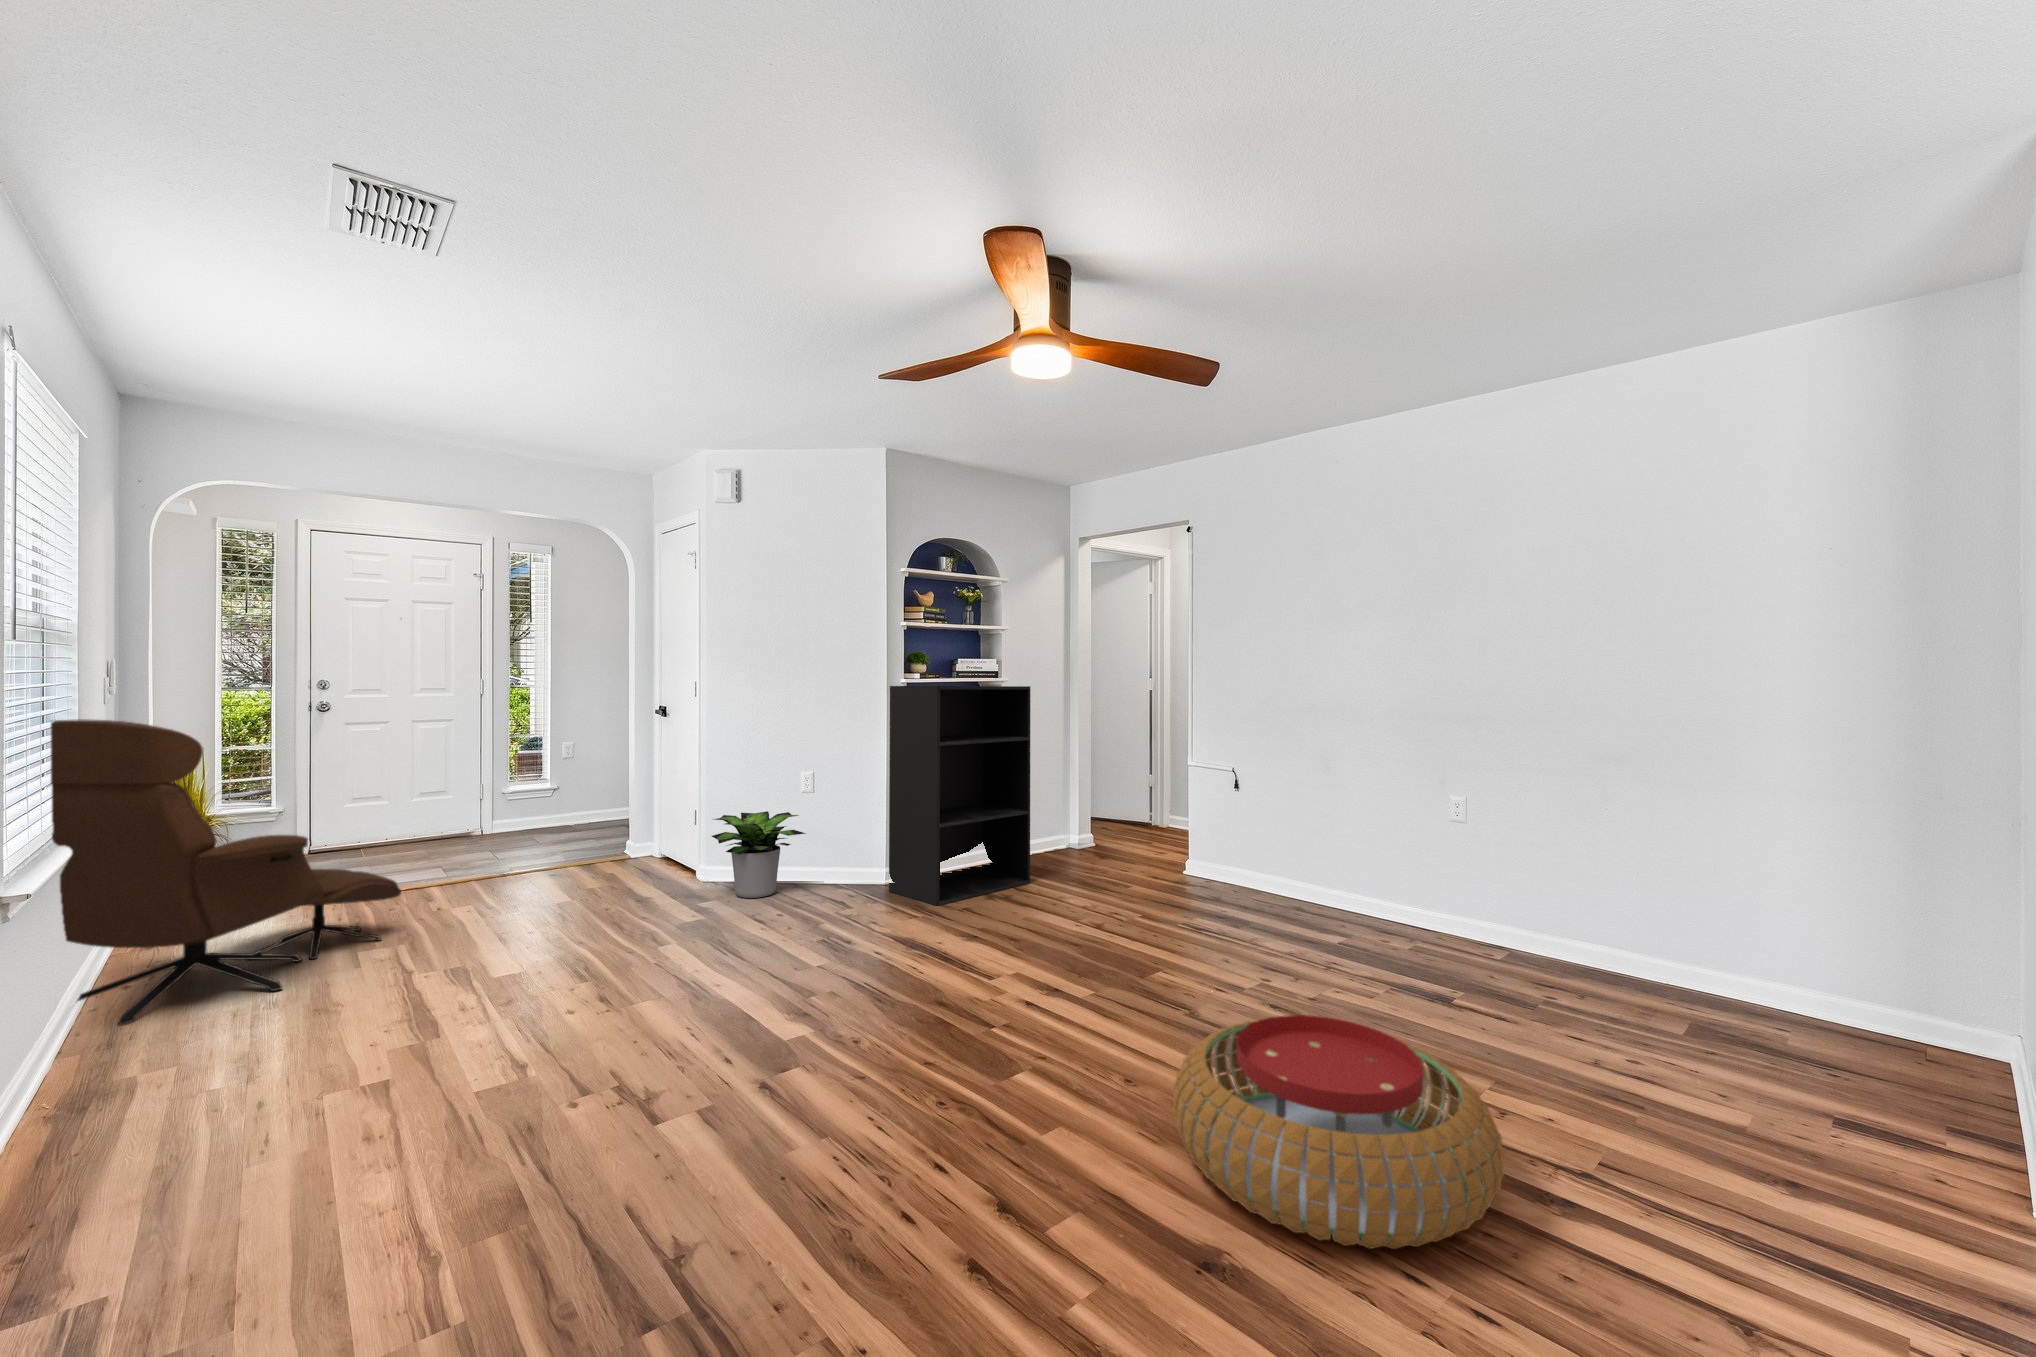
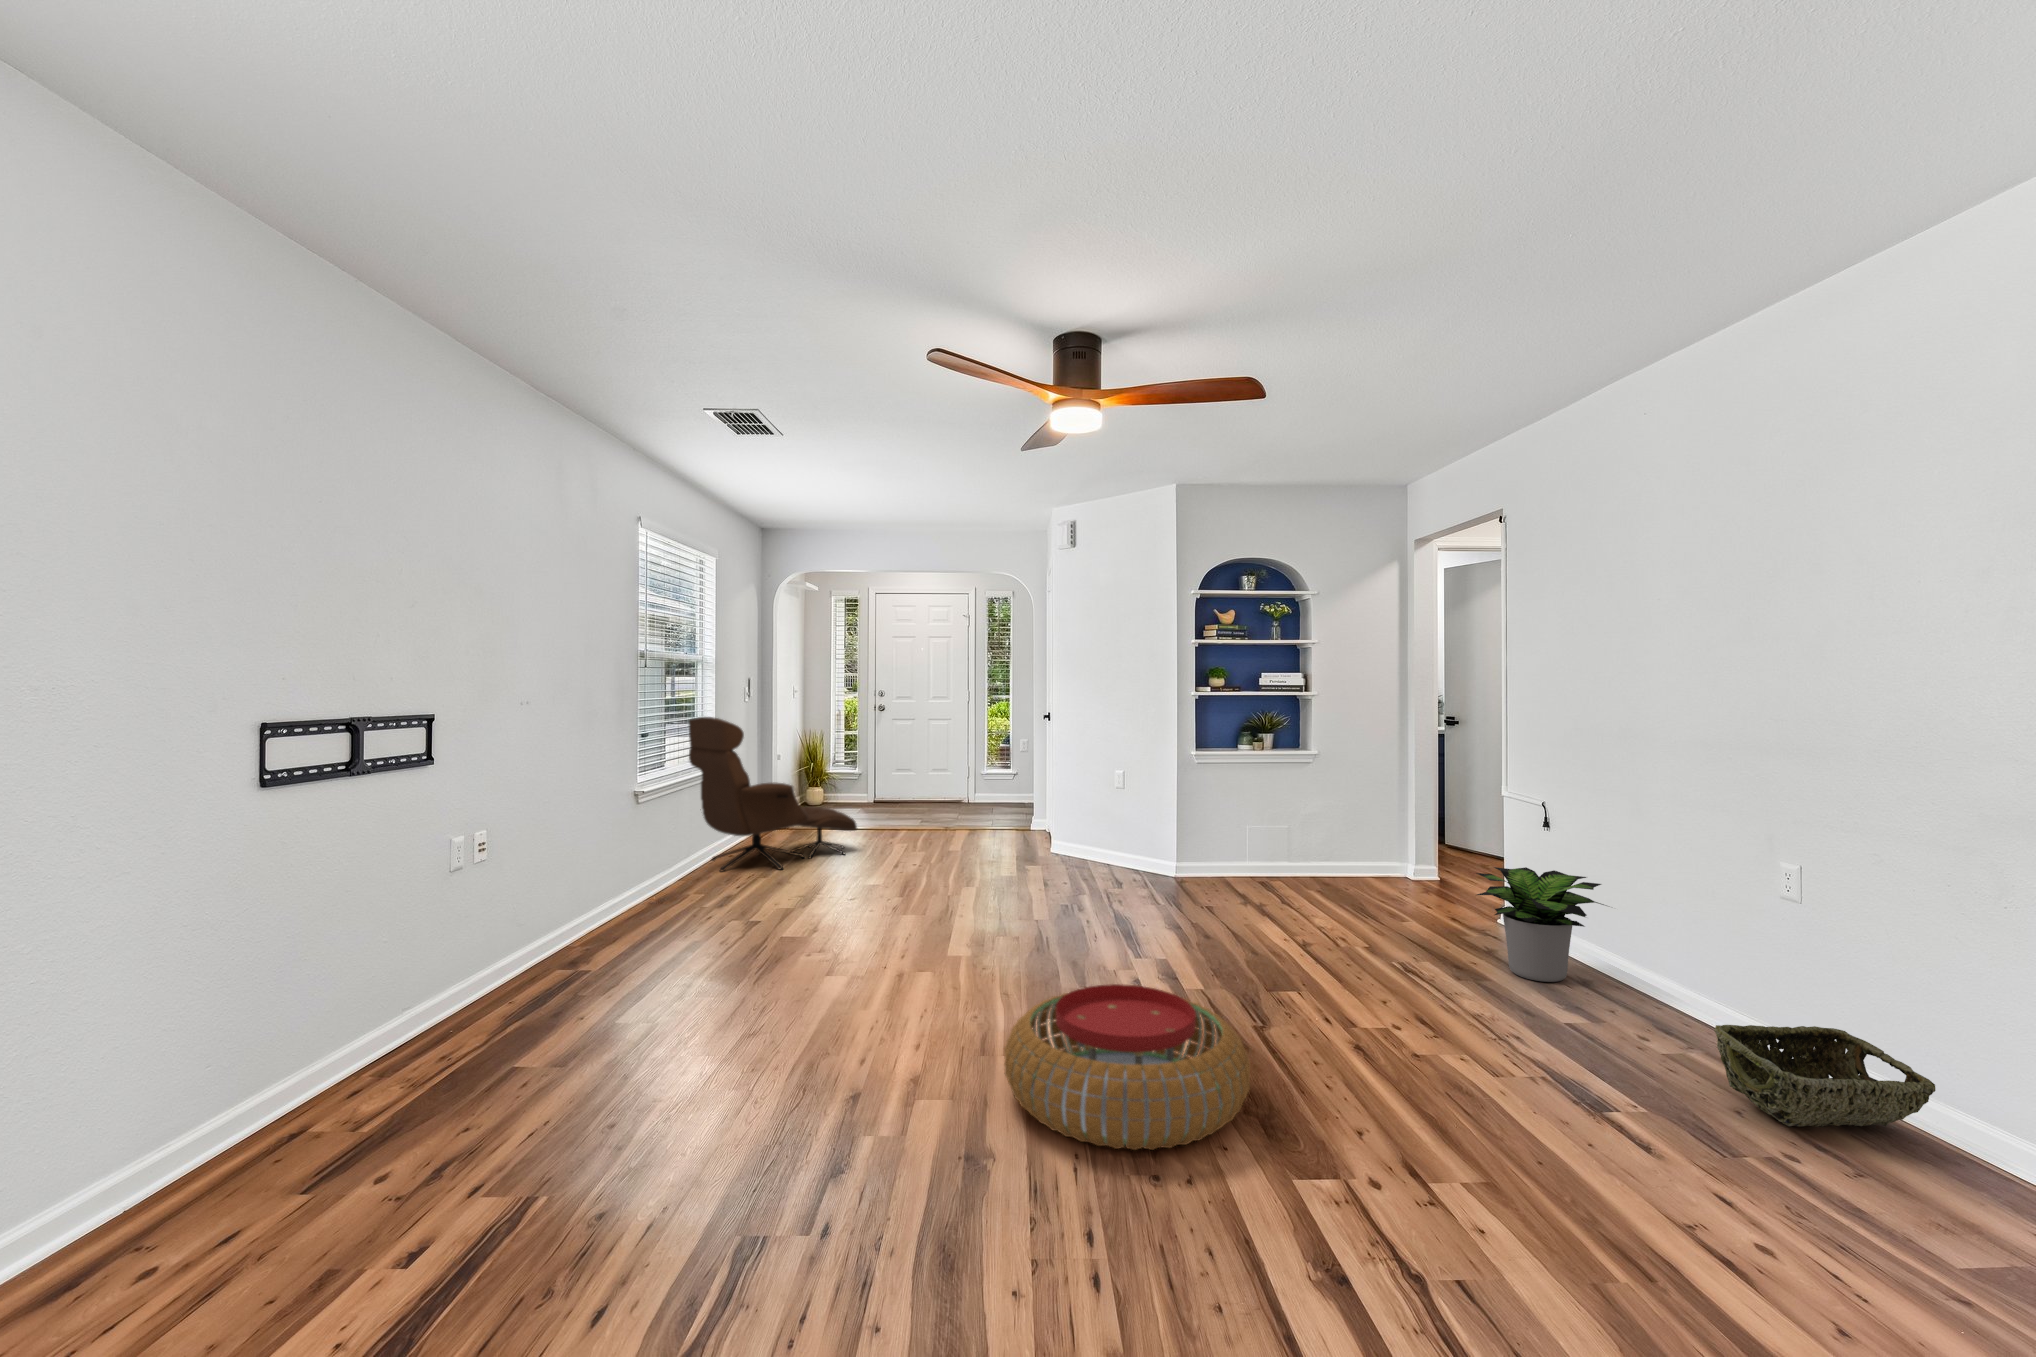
bookshelf: present [889,686,1030,906] -> none [1163,700,1297,896]
potted plant: present [712,811,805,898] -> present [1476,867,1604,982]
woven basket: none [1542,910,1648,988] -> present [1714,1025,1935,1127]

